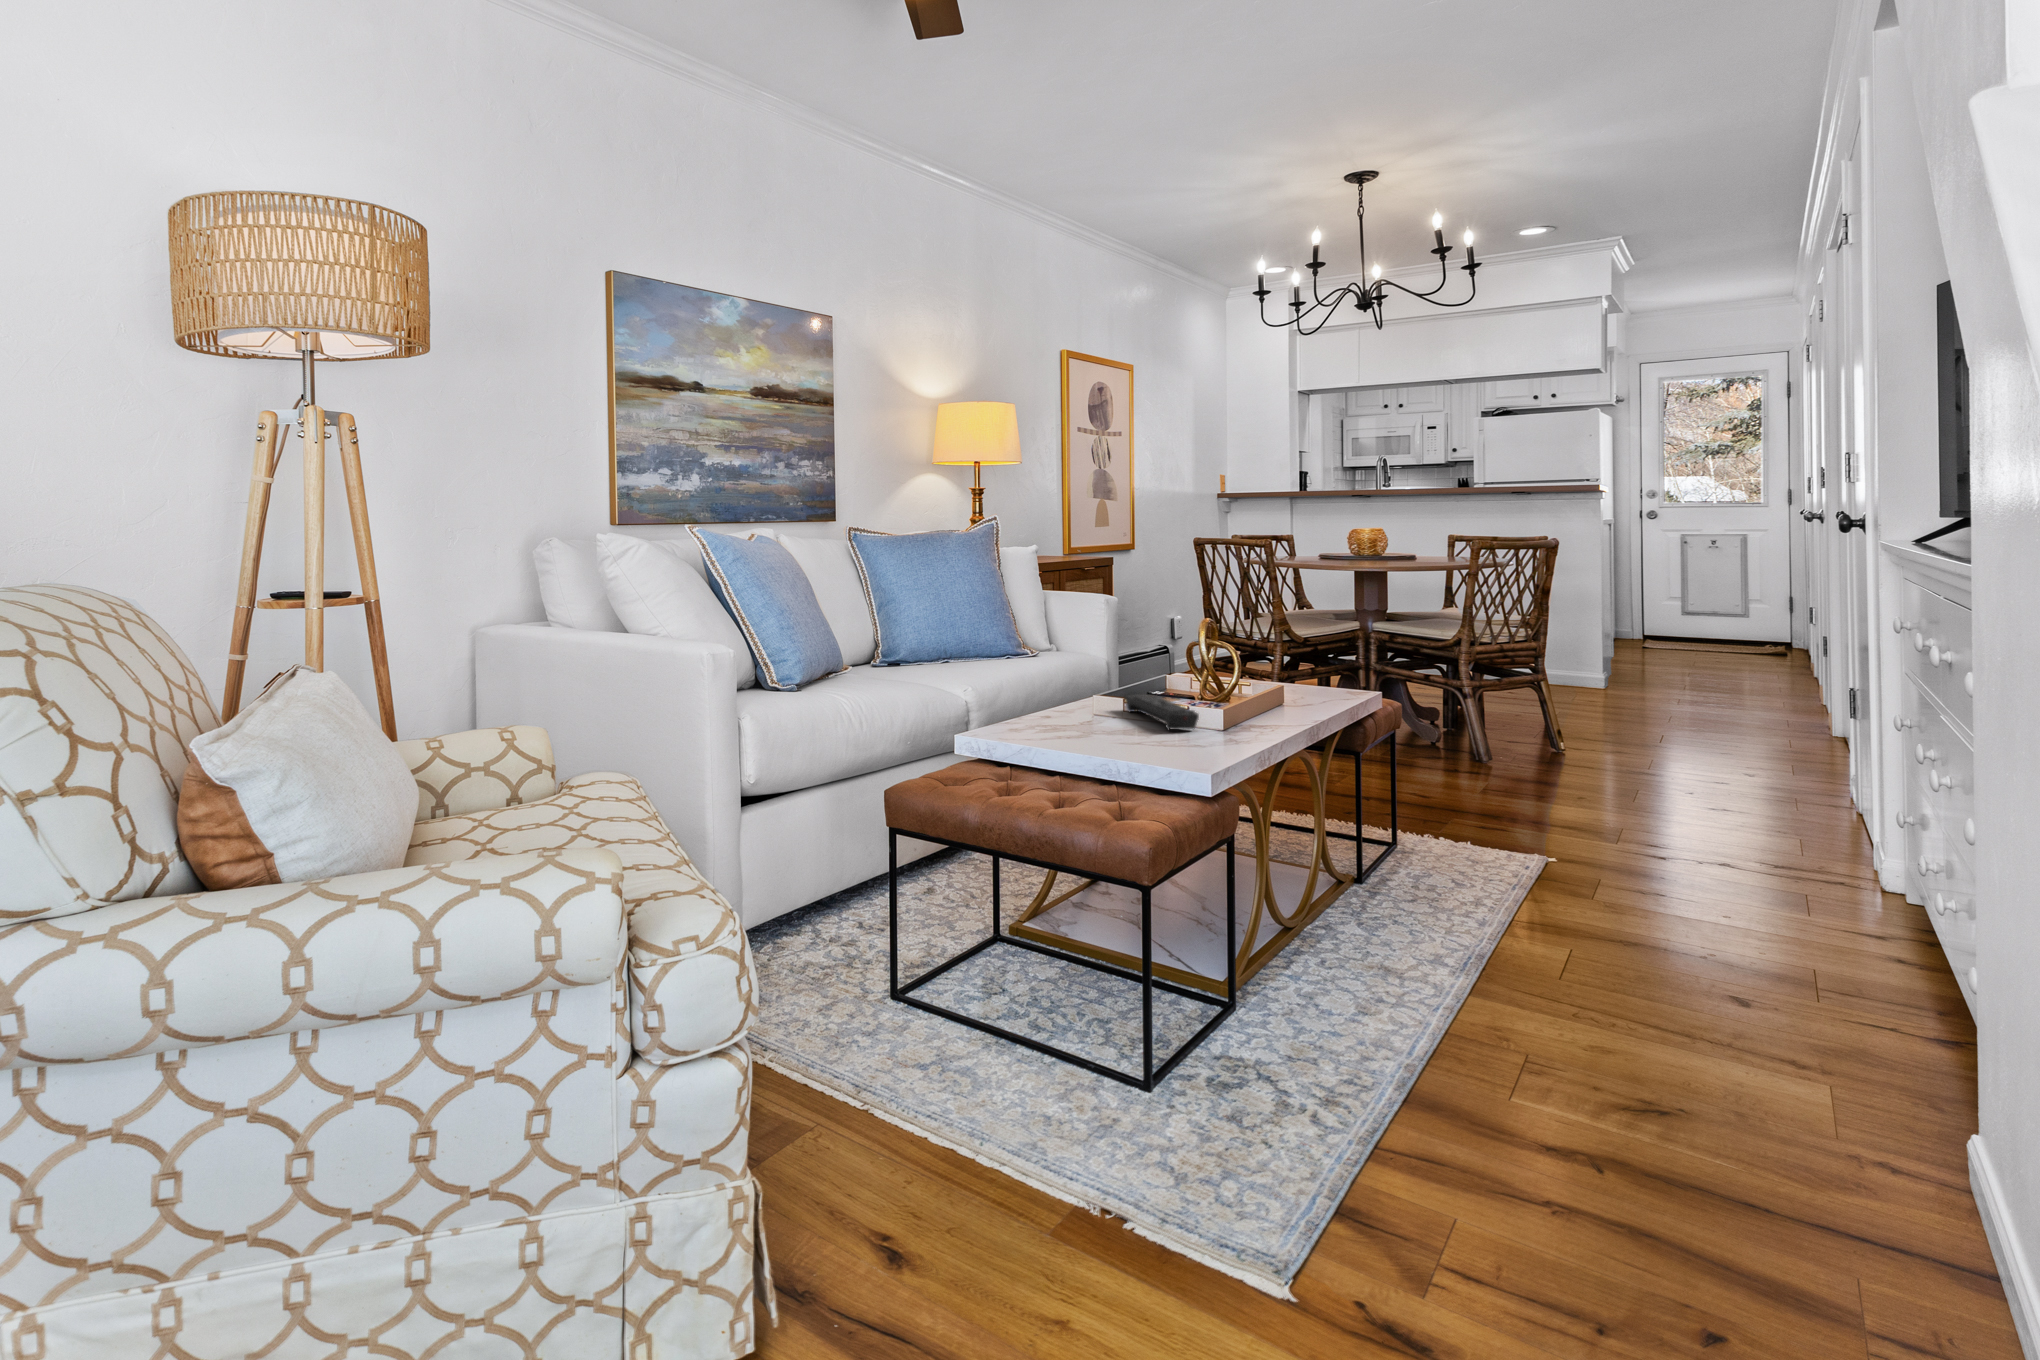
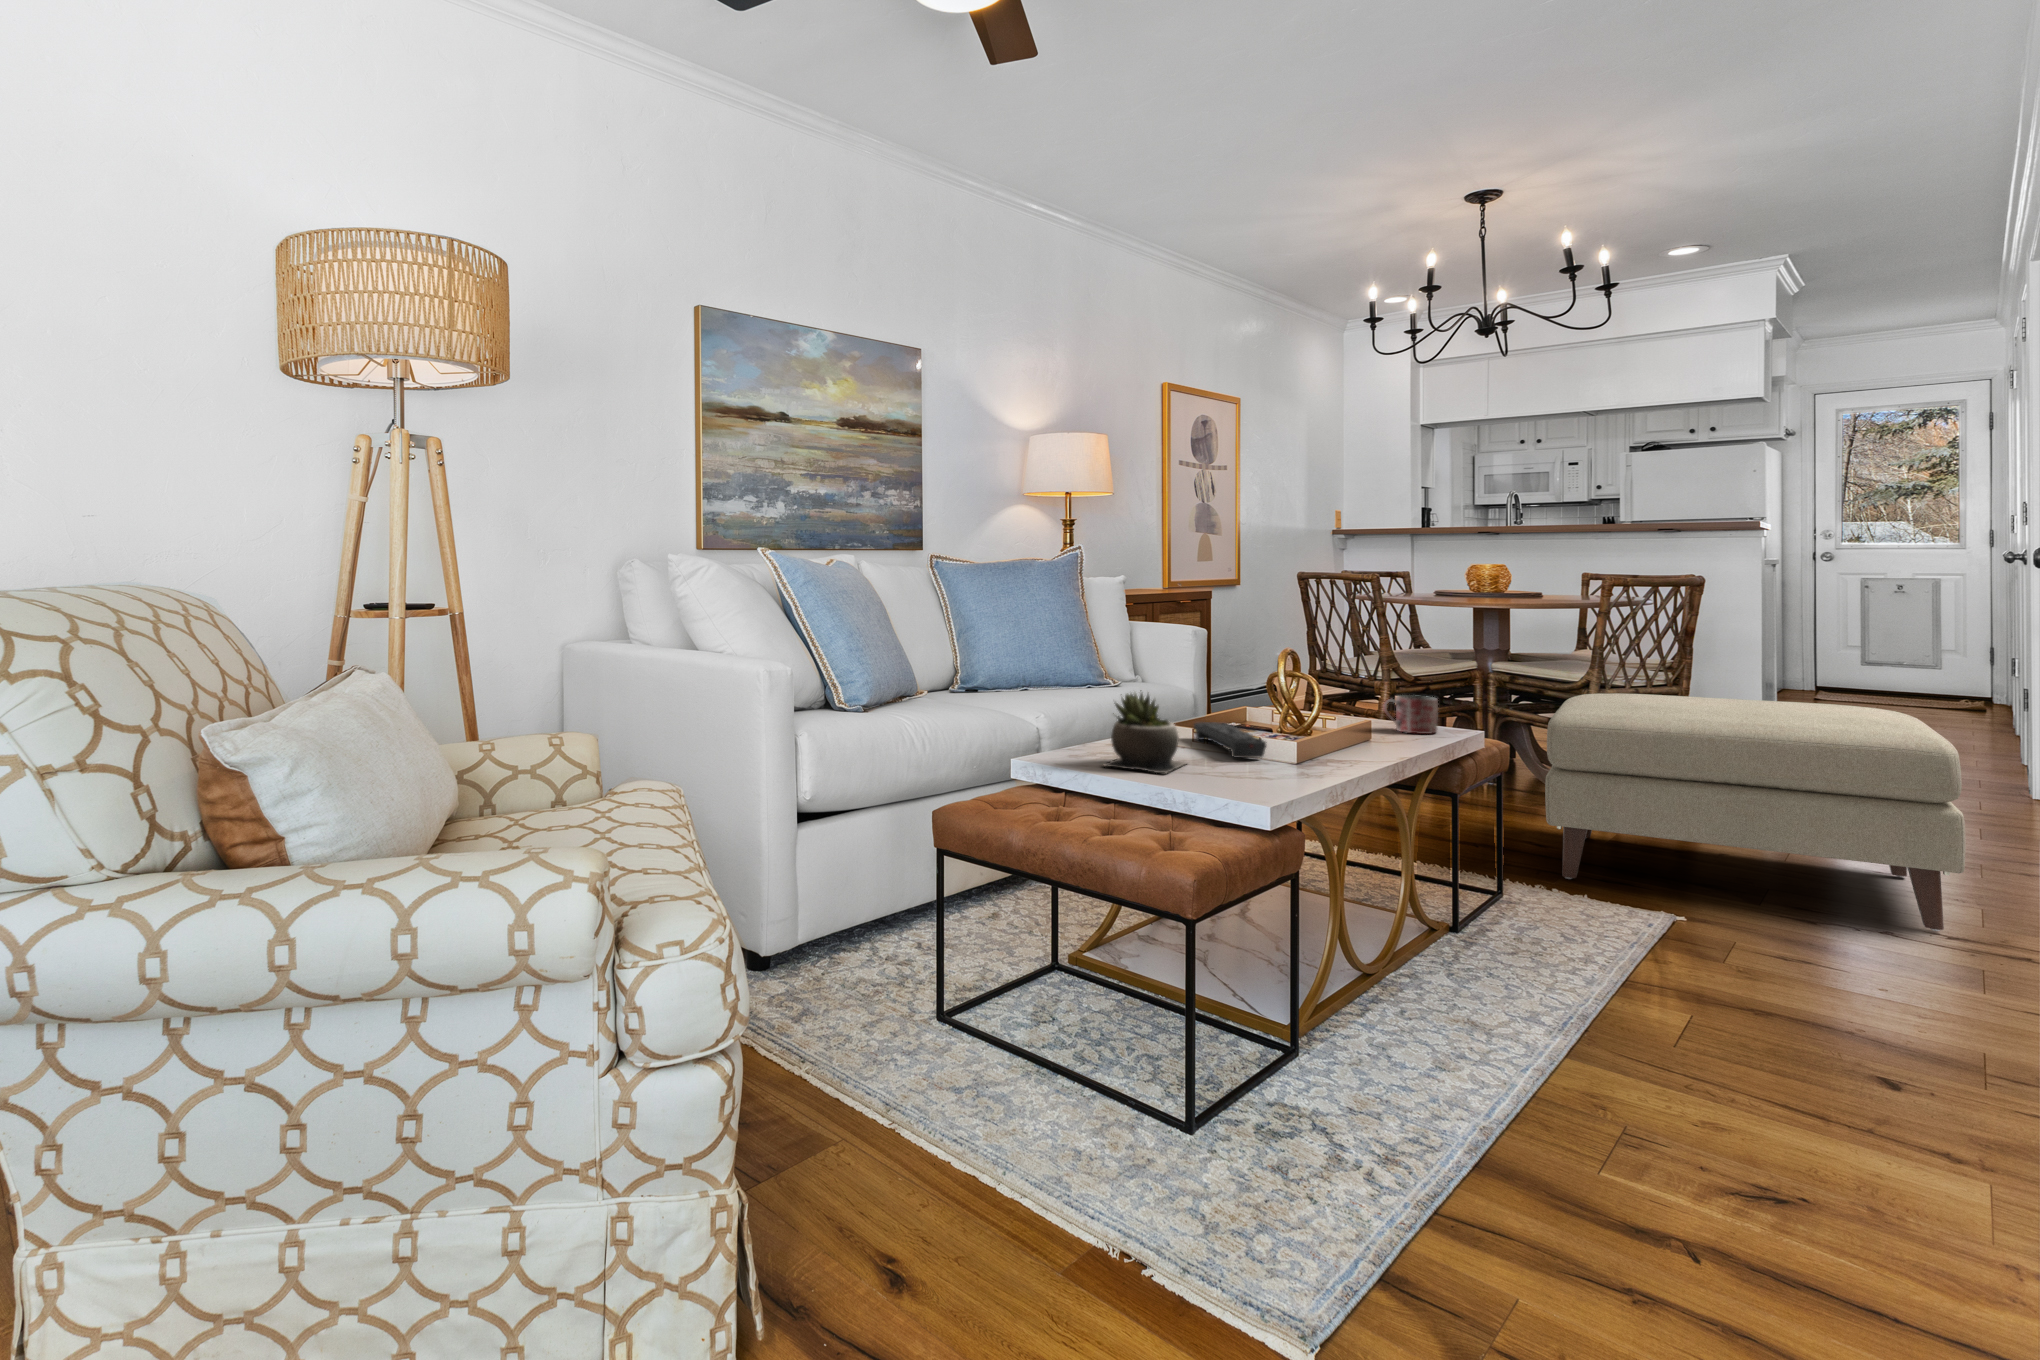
ottoman: none [1431,655,1789,863] -> present [1545,693,1966,931]
mug: none [1296,663,1345,700] -> present [1383,695,1438,734]
succulent plant: none [1045,667,1129,748] -> present [1102,690,1186,773]

